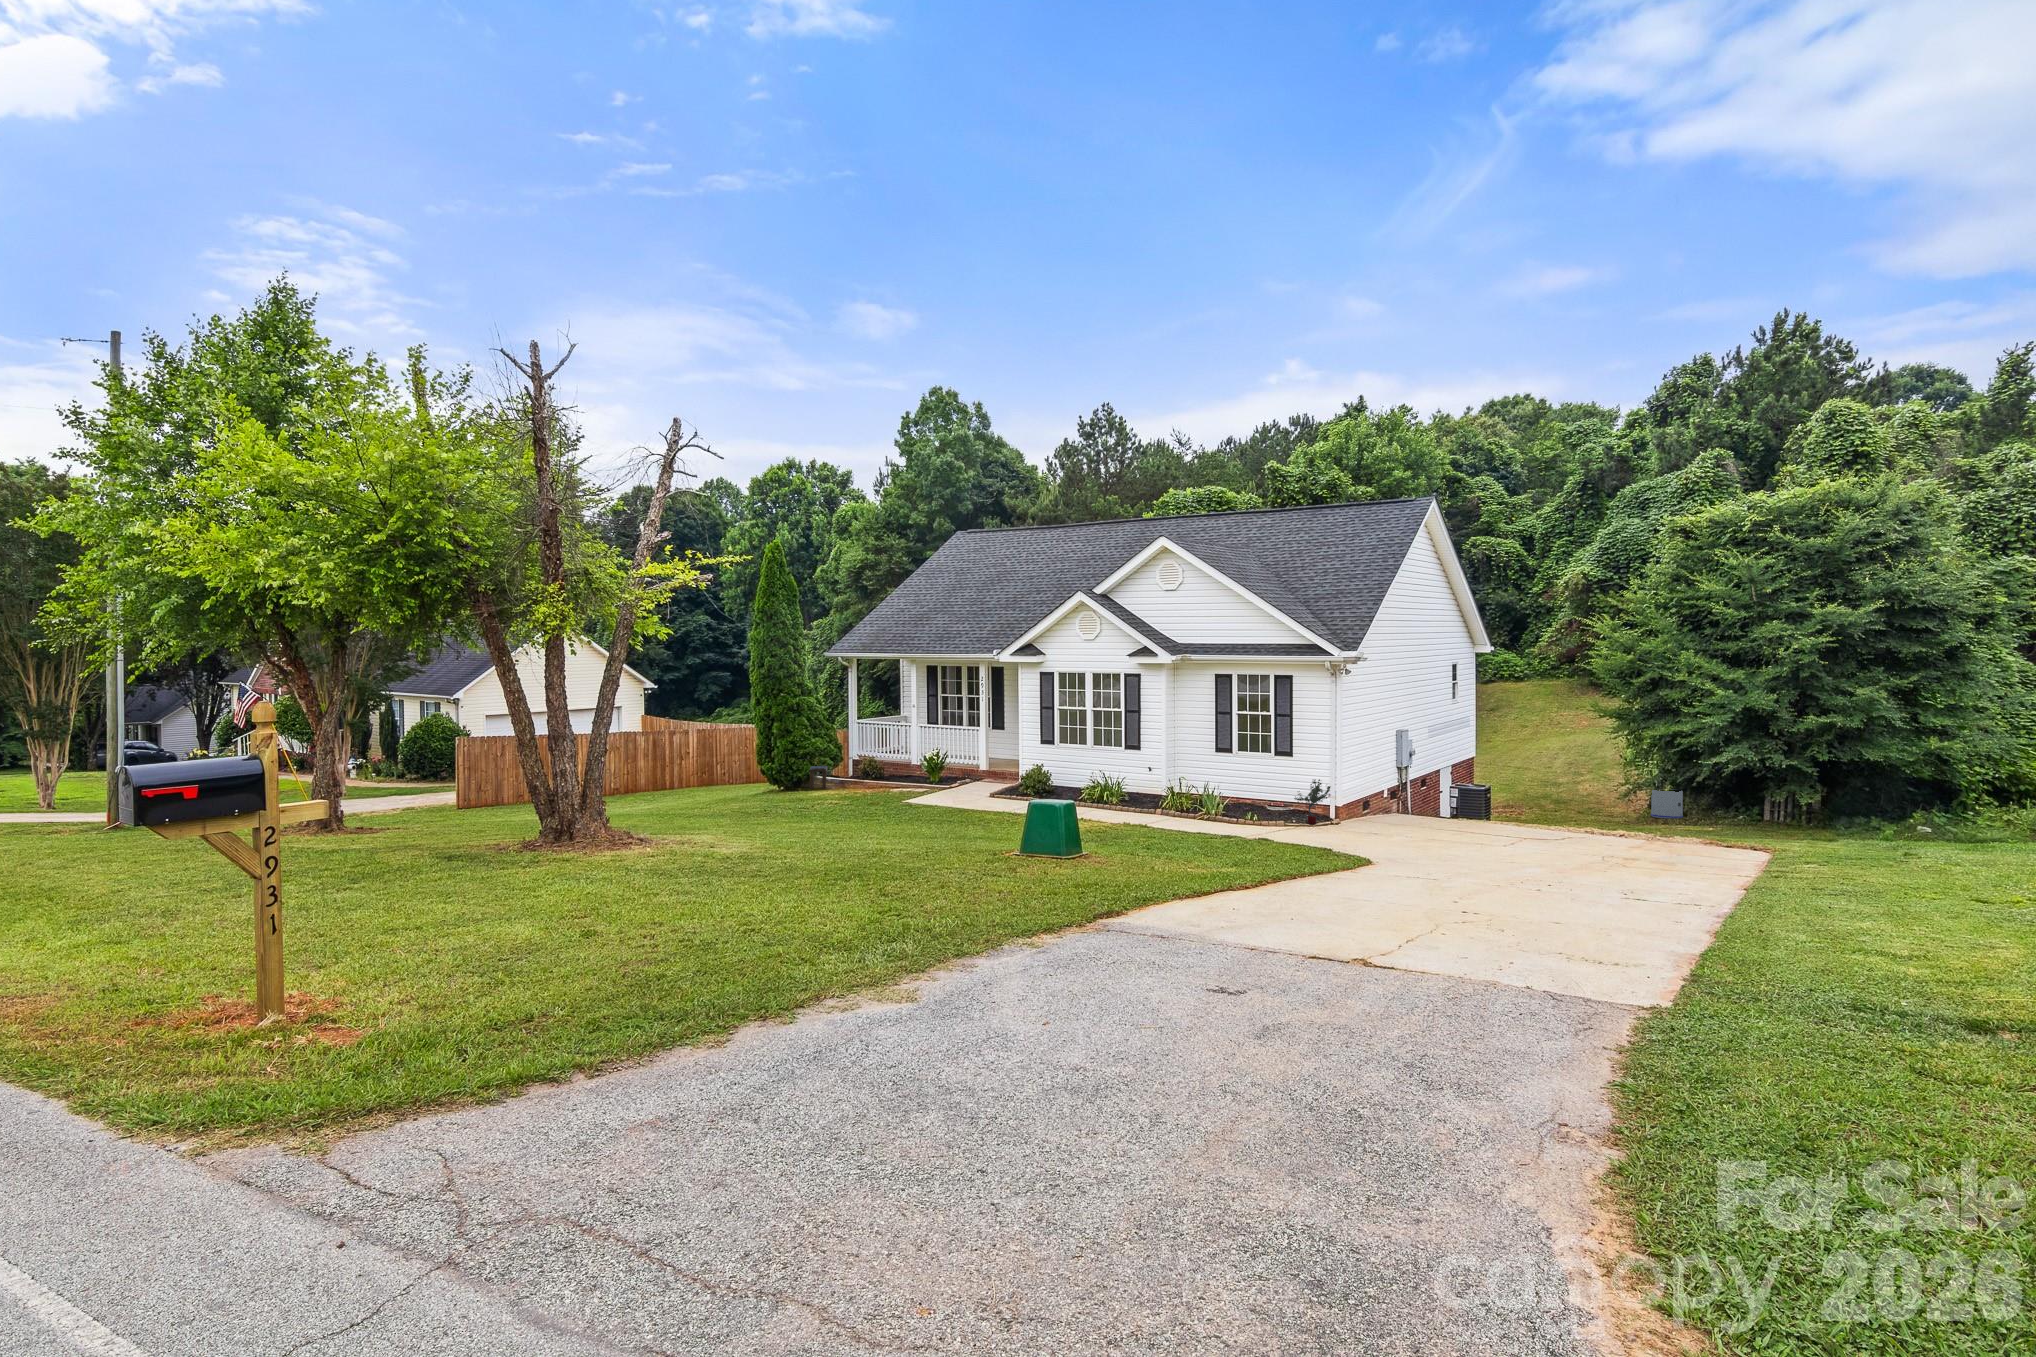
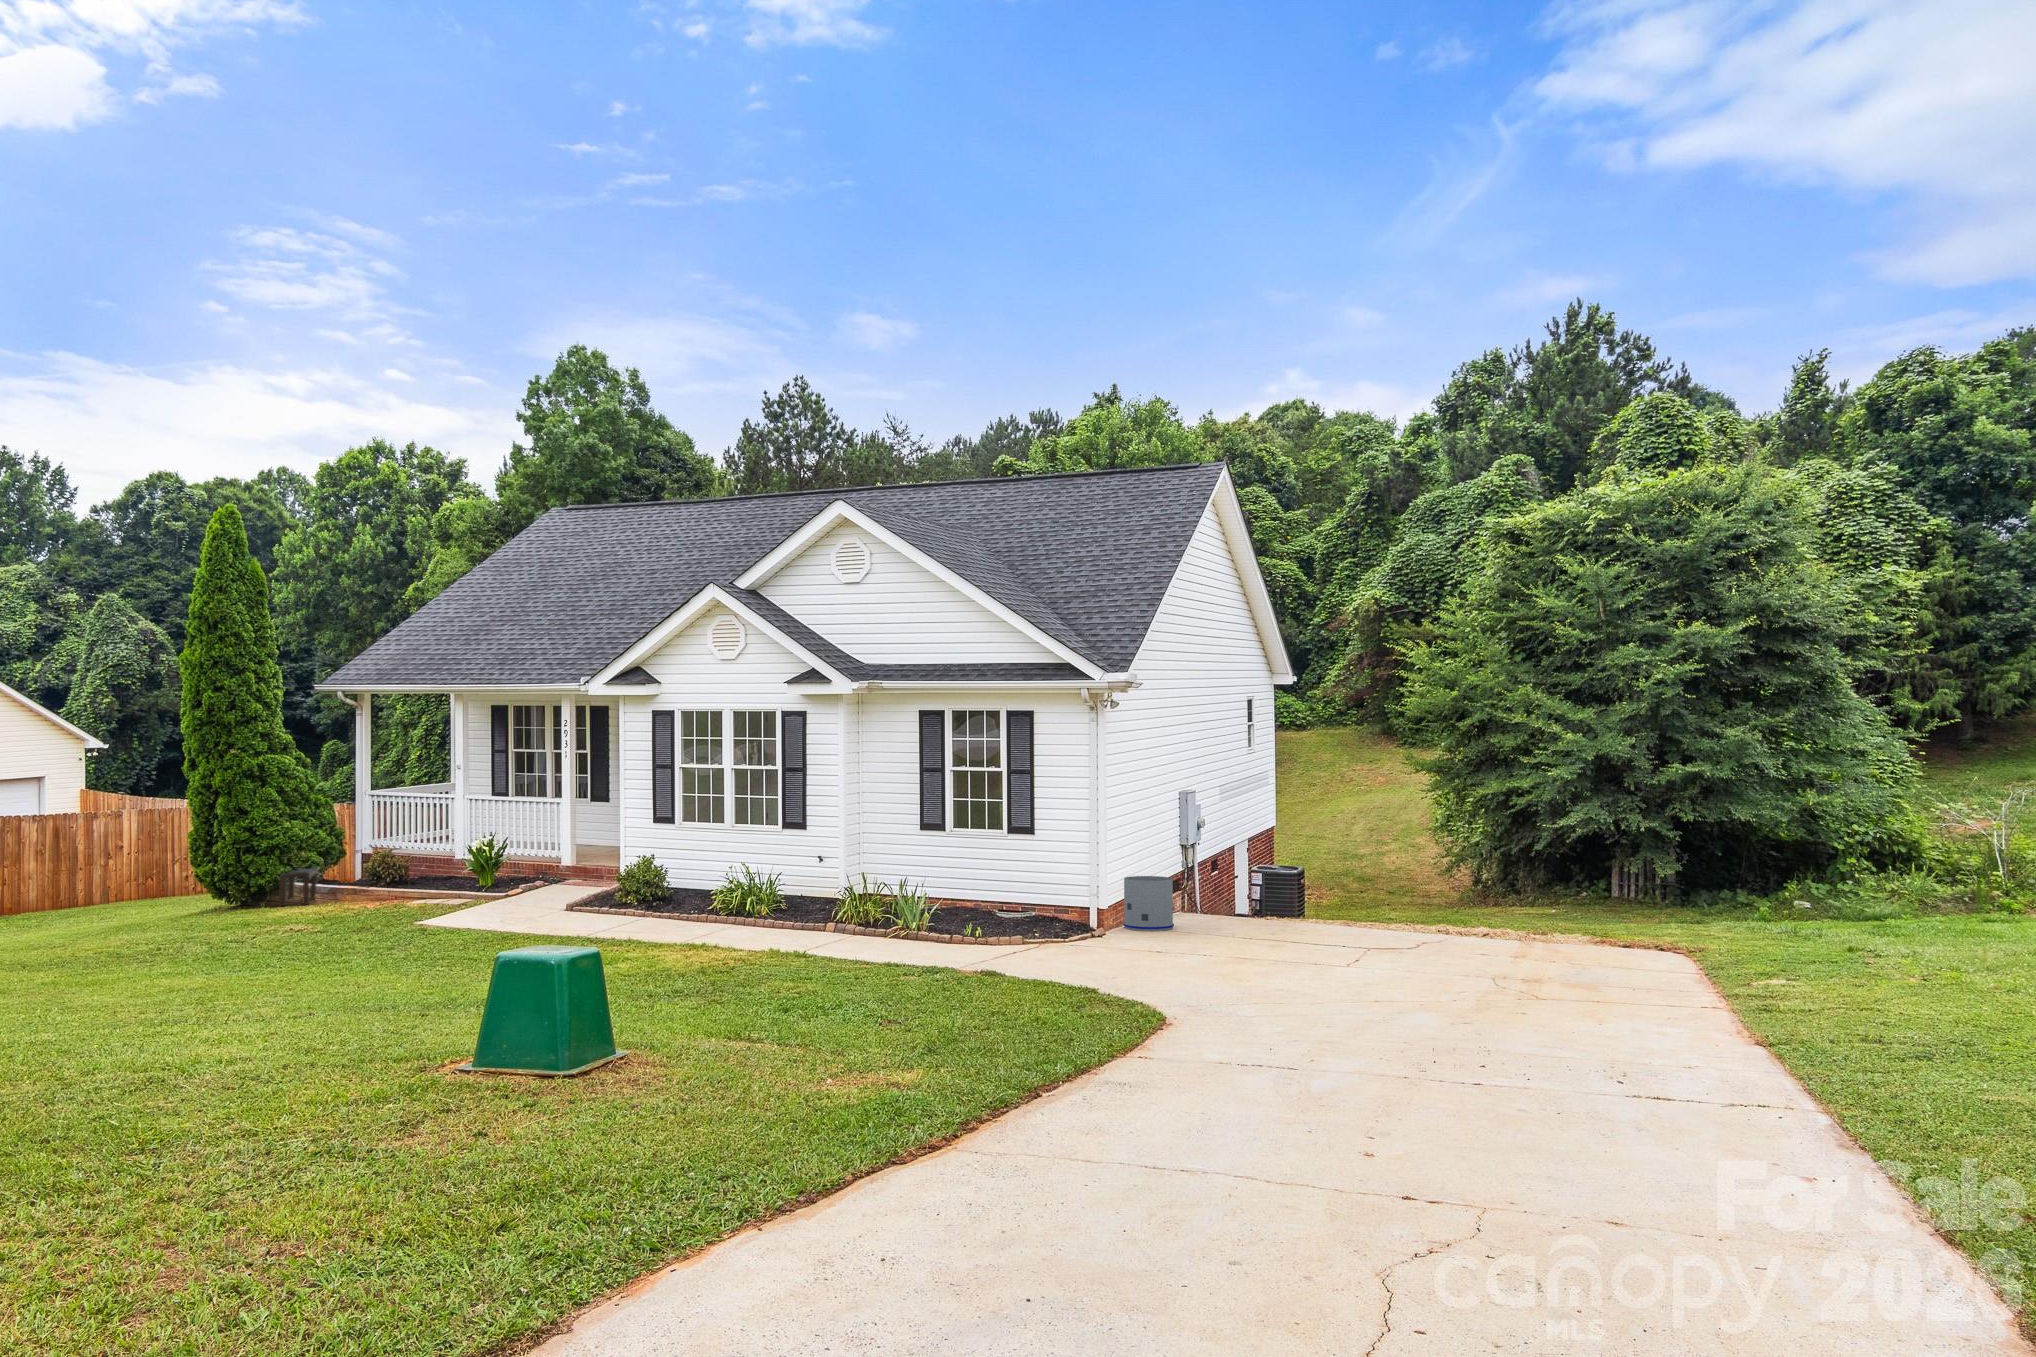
potted tree: present [1294,779,1330,825] -> none [1033,866,1087,936]
trash can: present [1651,790,1683,818] -> present [1123,876,1174,931]

